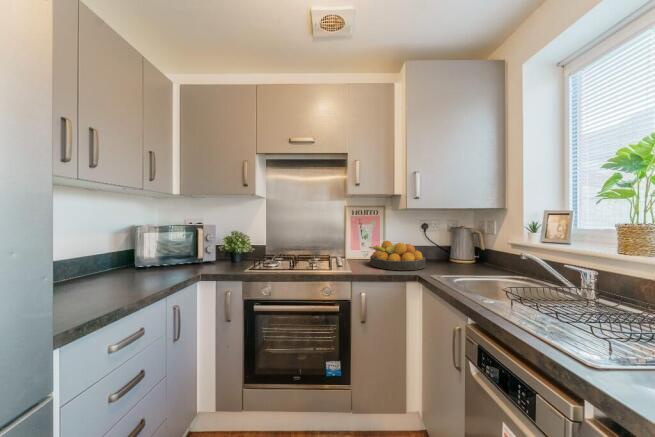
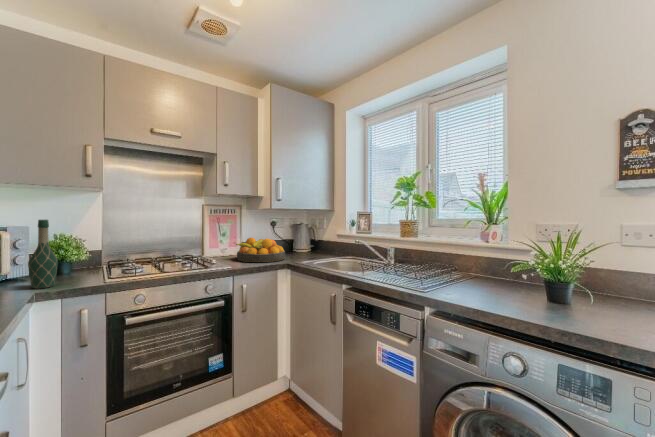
wine bottle: none [200,220,217,272] -> present [28,220,58,288]

